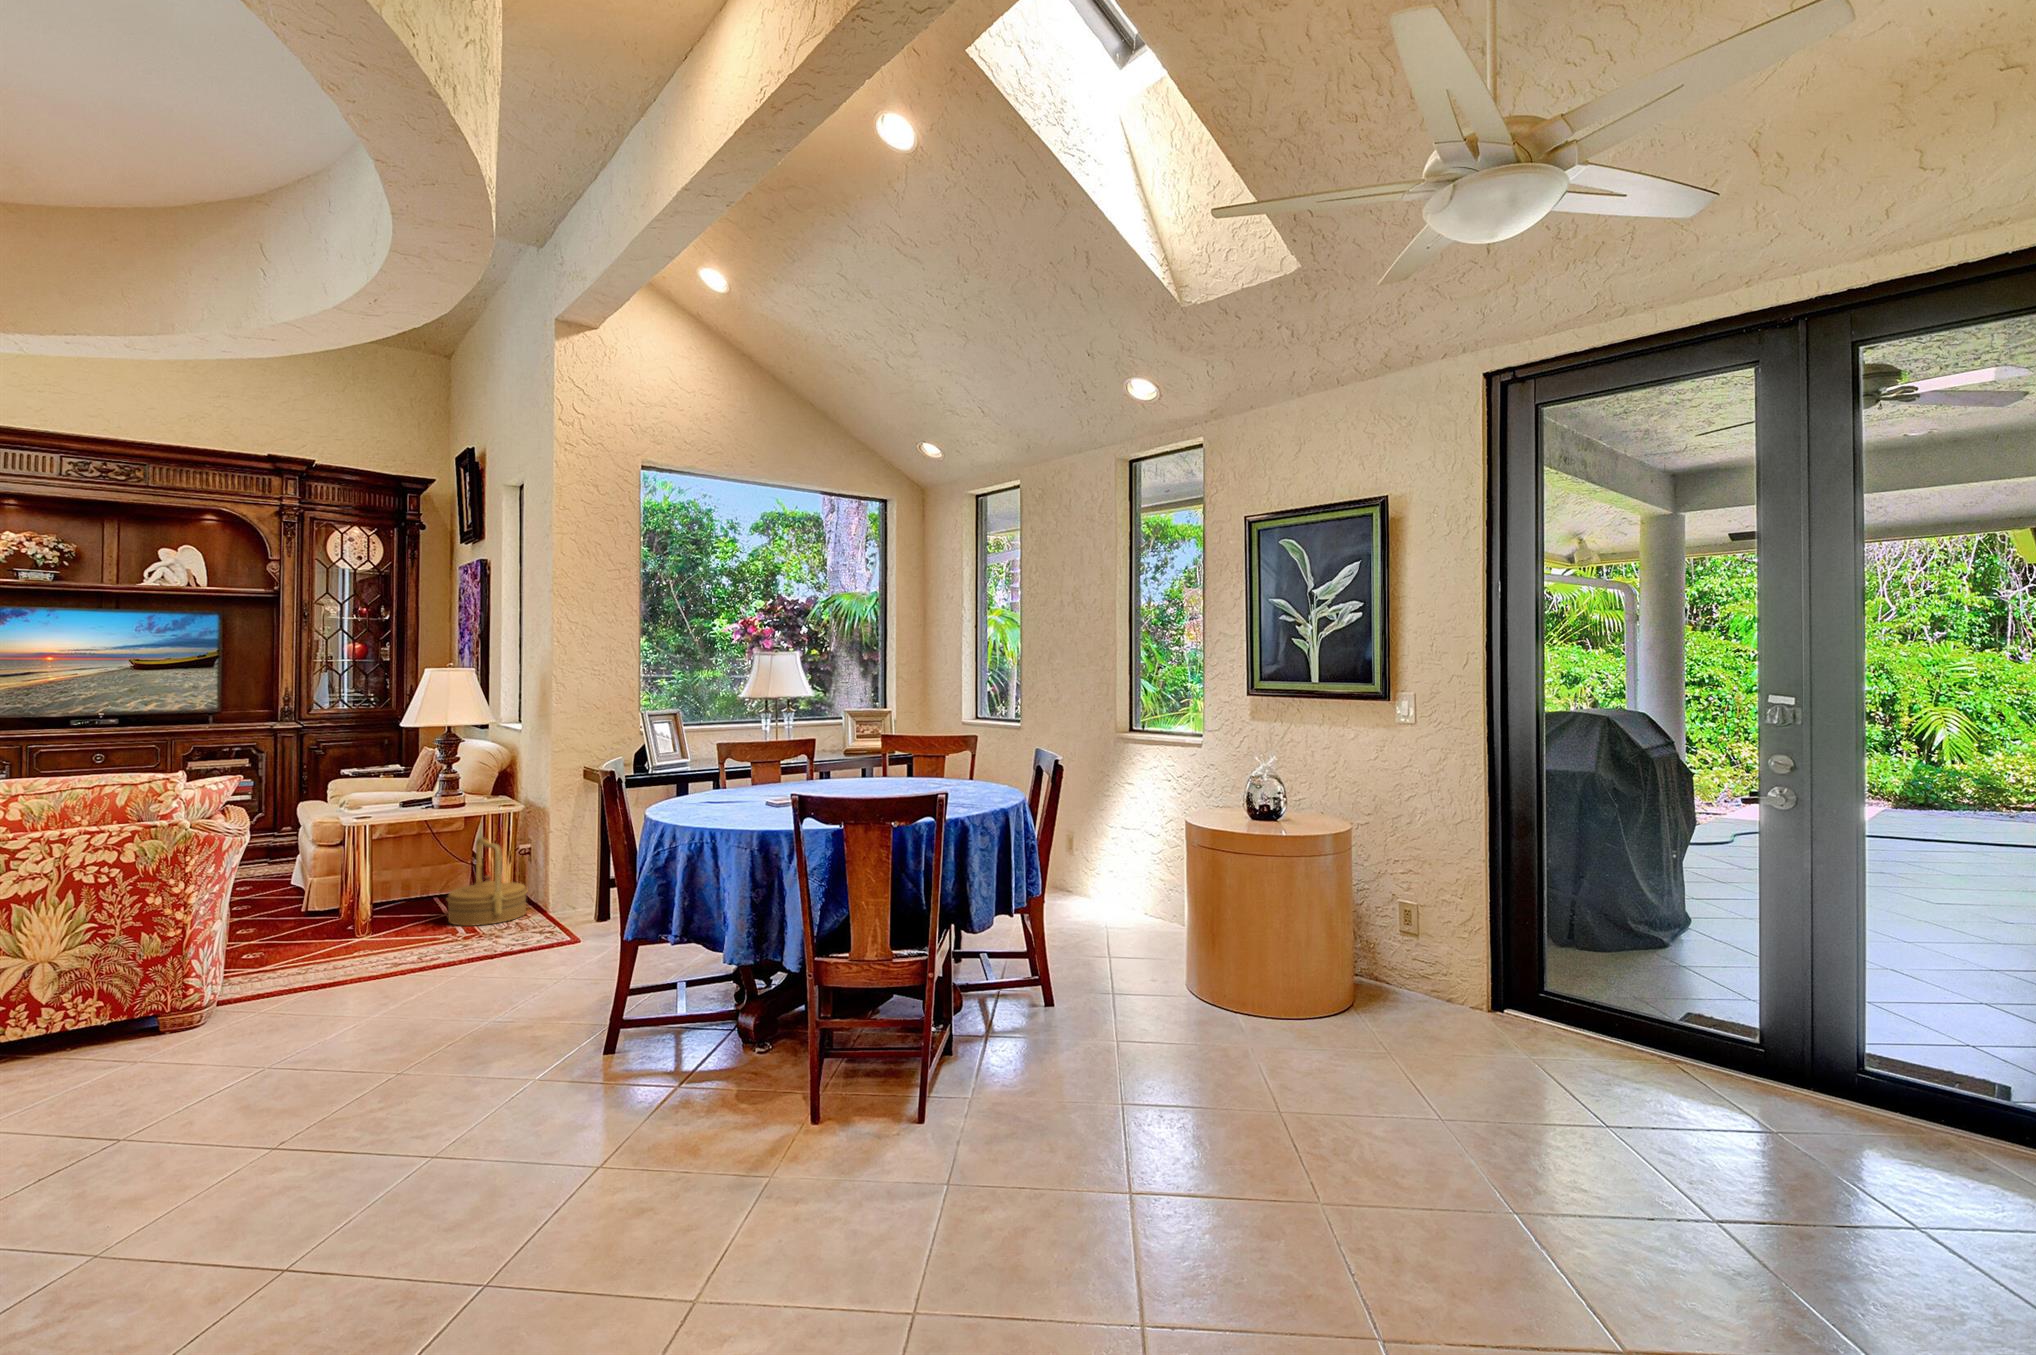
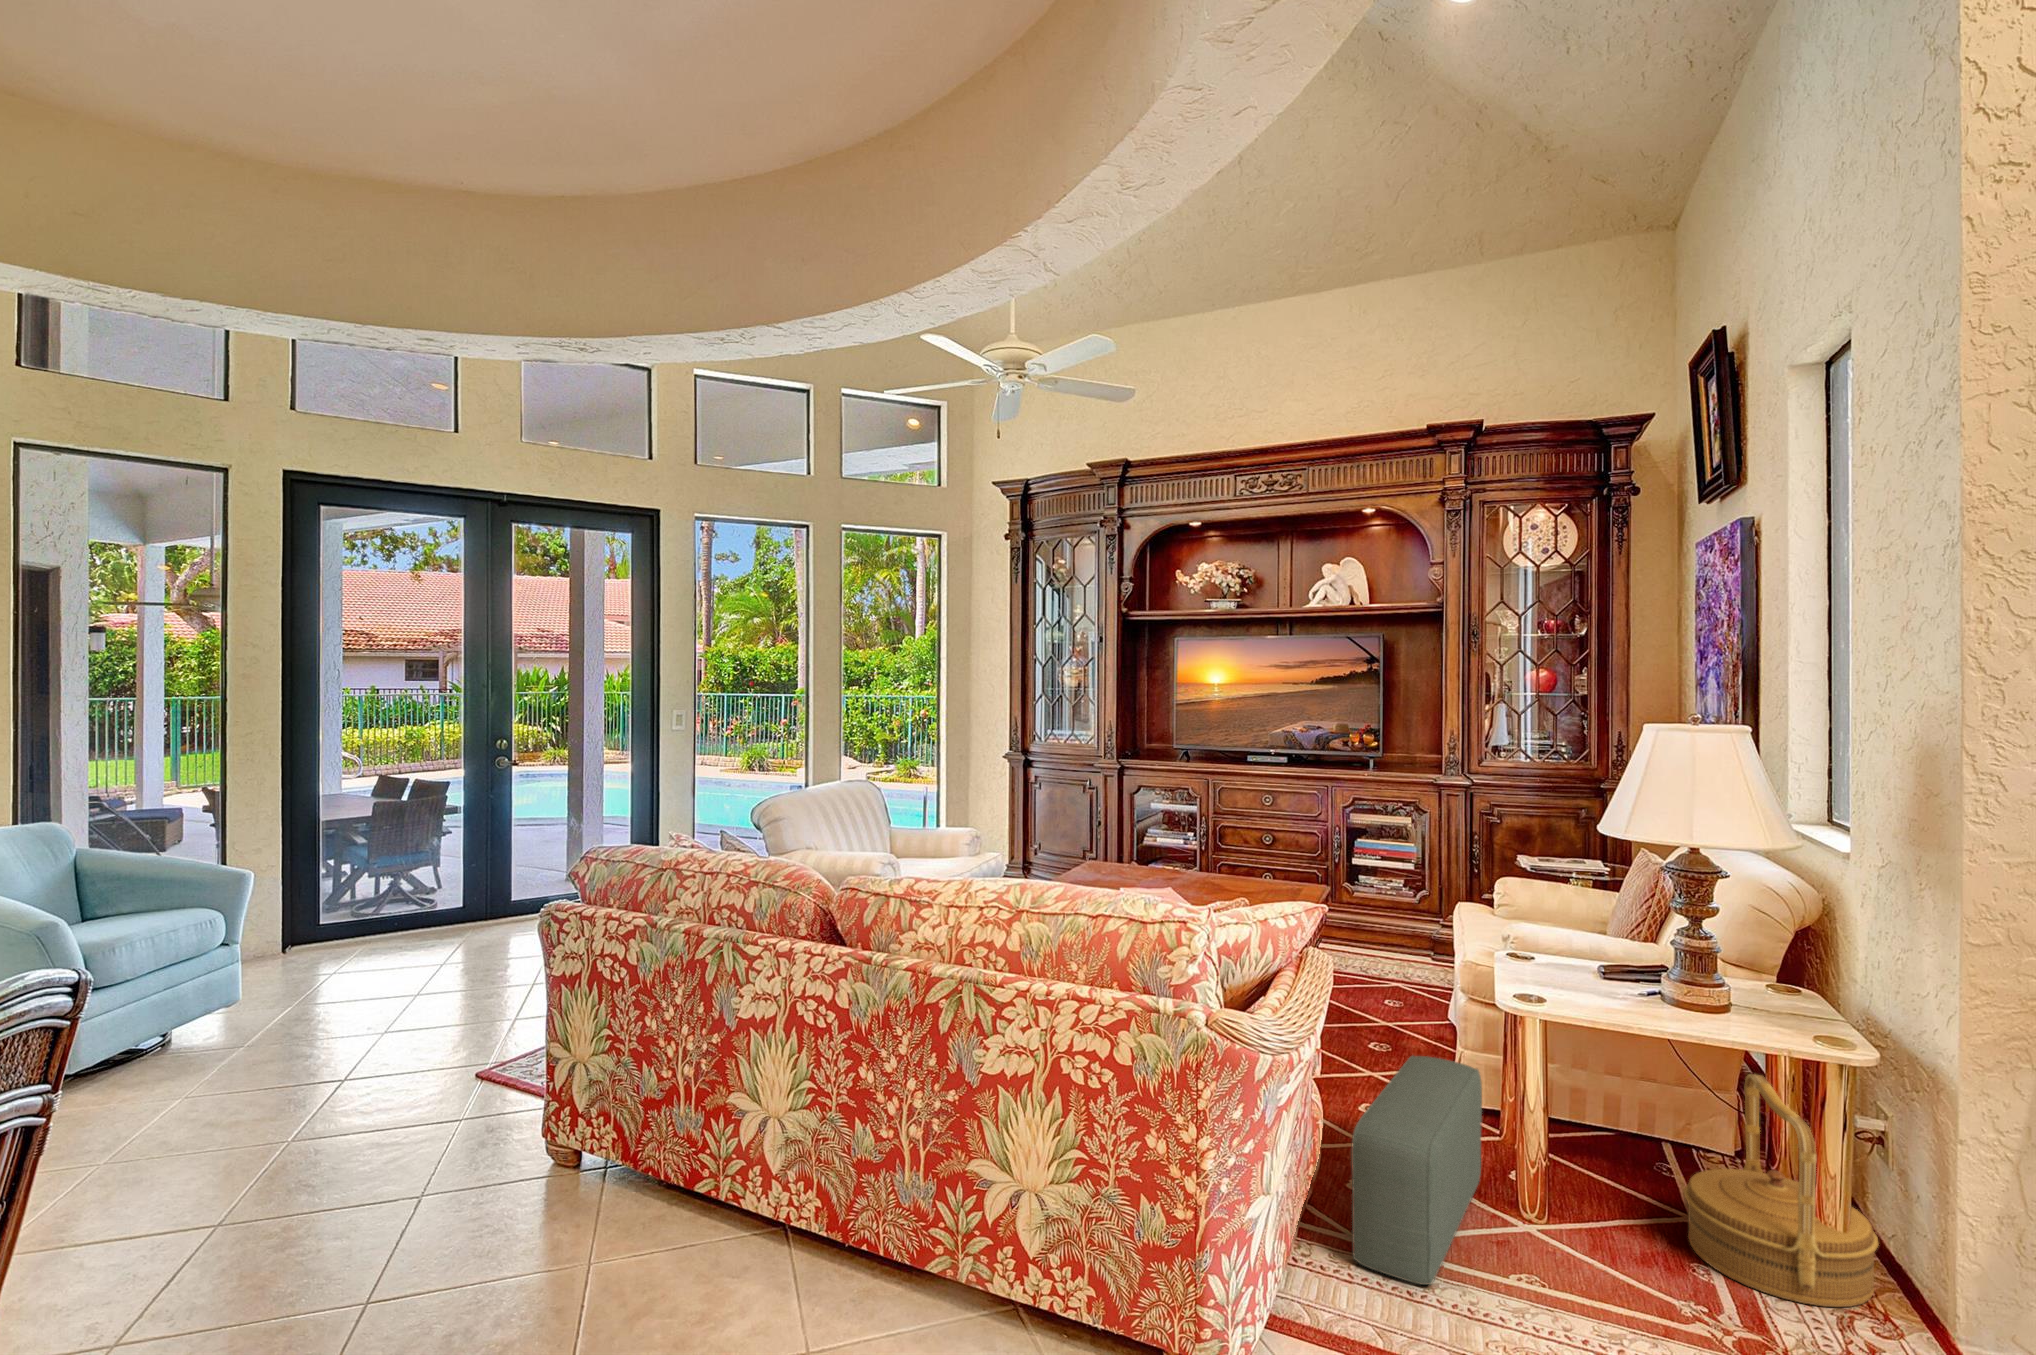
pouf: none [259,869,333,974] -> present [1351,1056,1482,1285]

